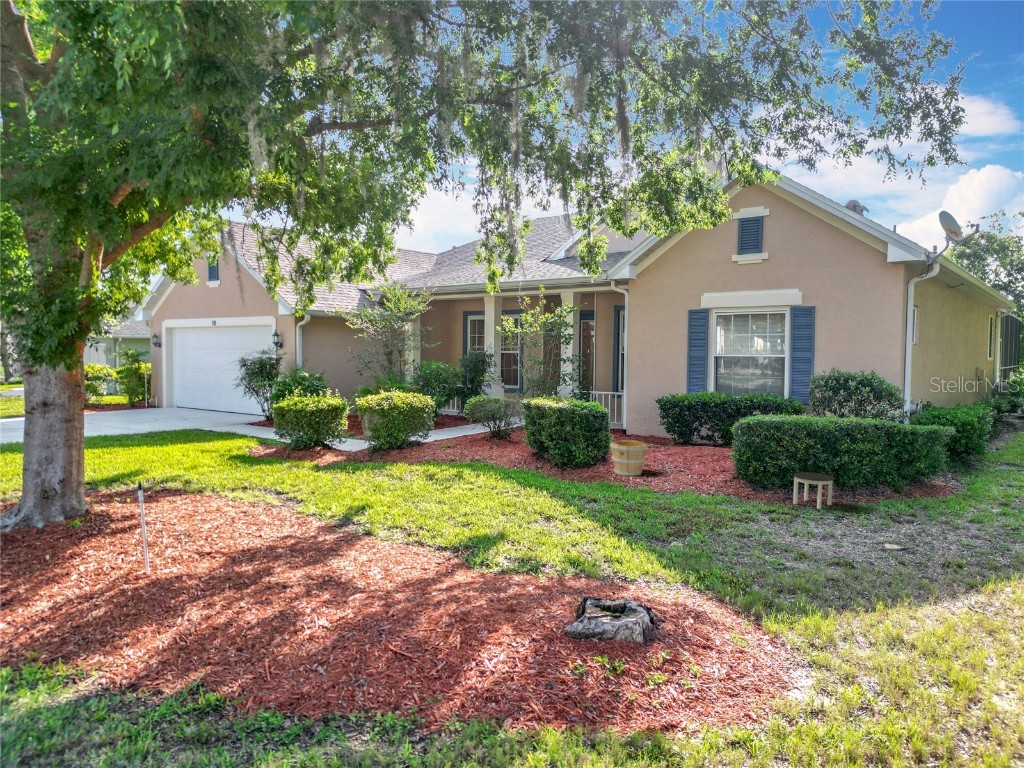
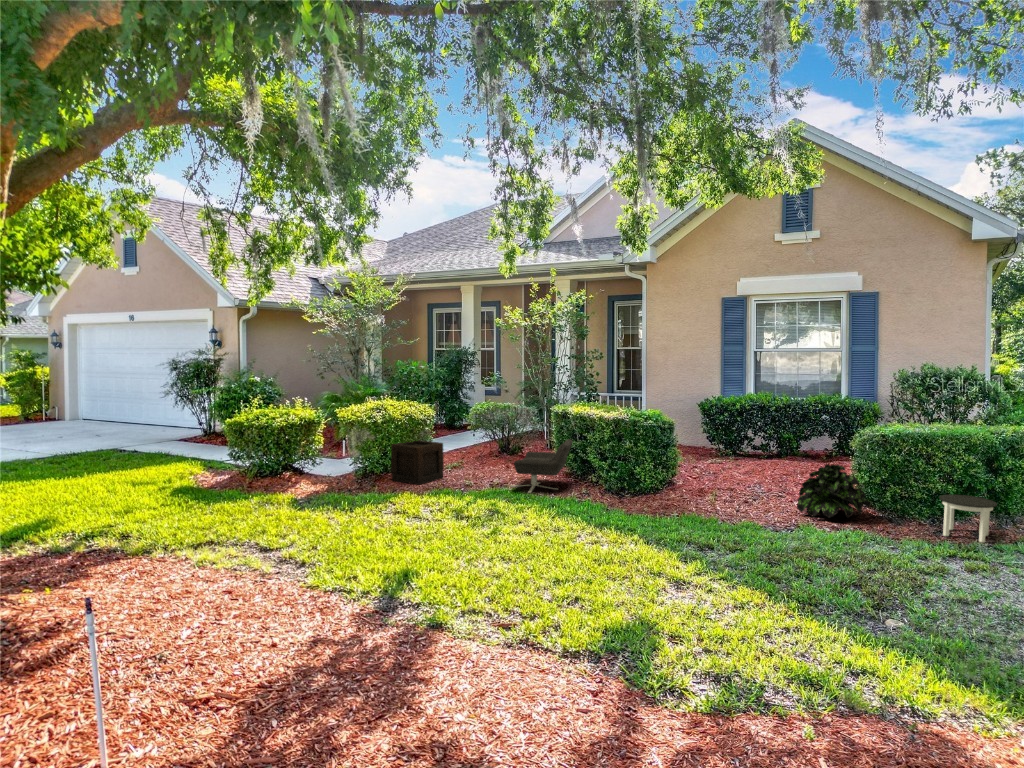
wooden crate: none [394,424,436,459] -> present [391,440,444,485]
lounge chair: none [483,425,534,467] -> present [514,439,573,493]
wooden bucket: present [610,440,647,476] -> none [676,455,723,500]
potted plant: none [694,447,749,490] -> present [797,464,870,518]

